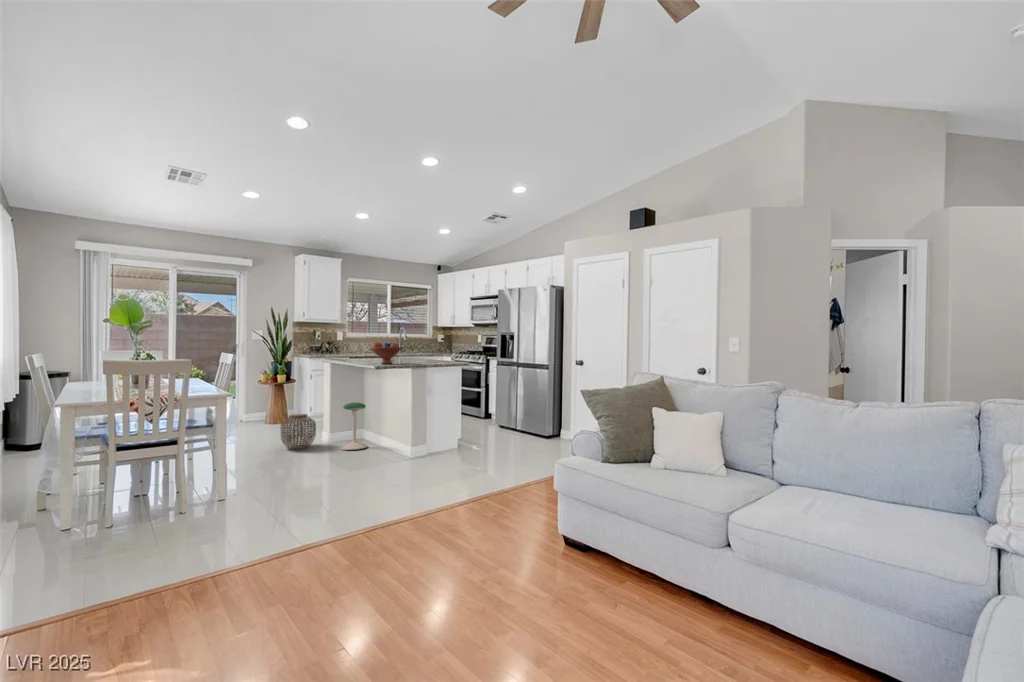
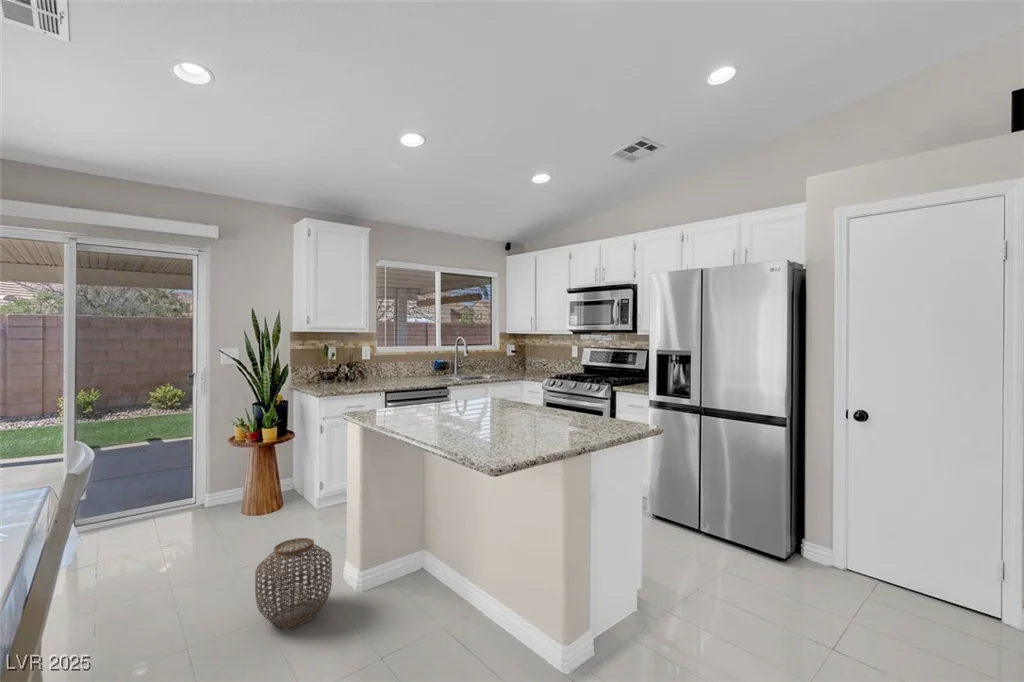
fruit bowl: present [371,342,402,364] -> none [460,391,532,446]
stool: present [341,403,368,450] -> none [386,511,442,626]

